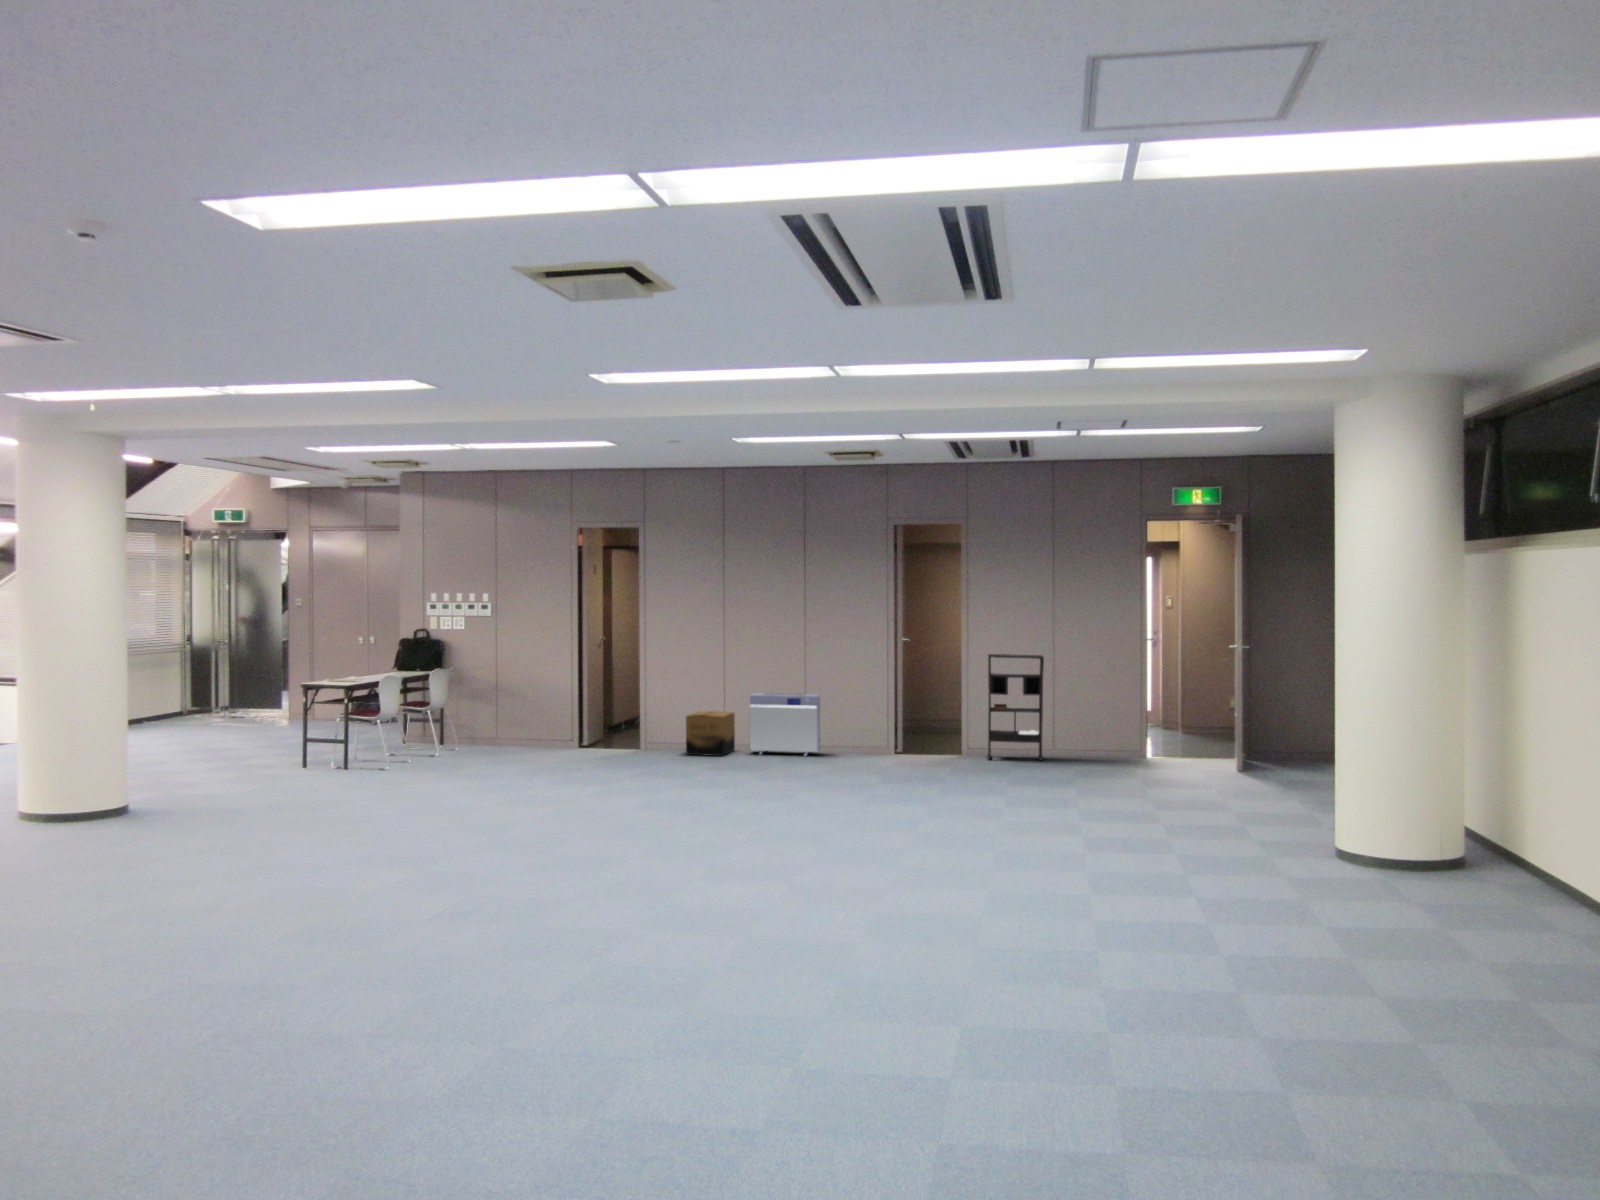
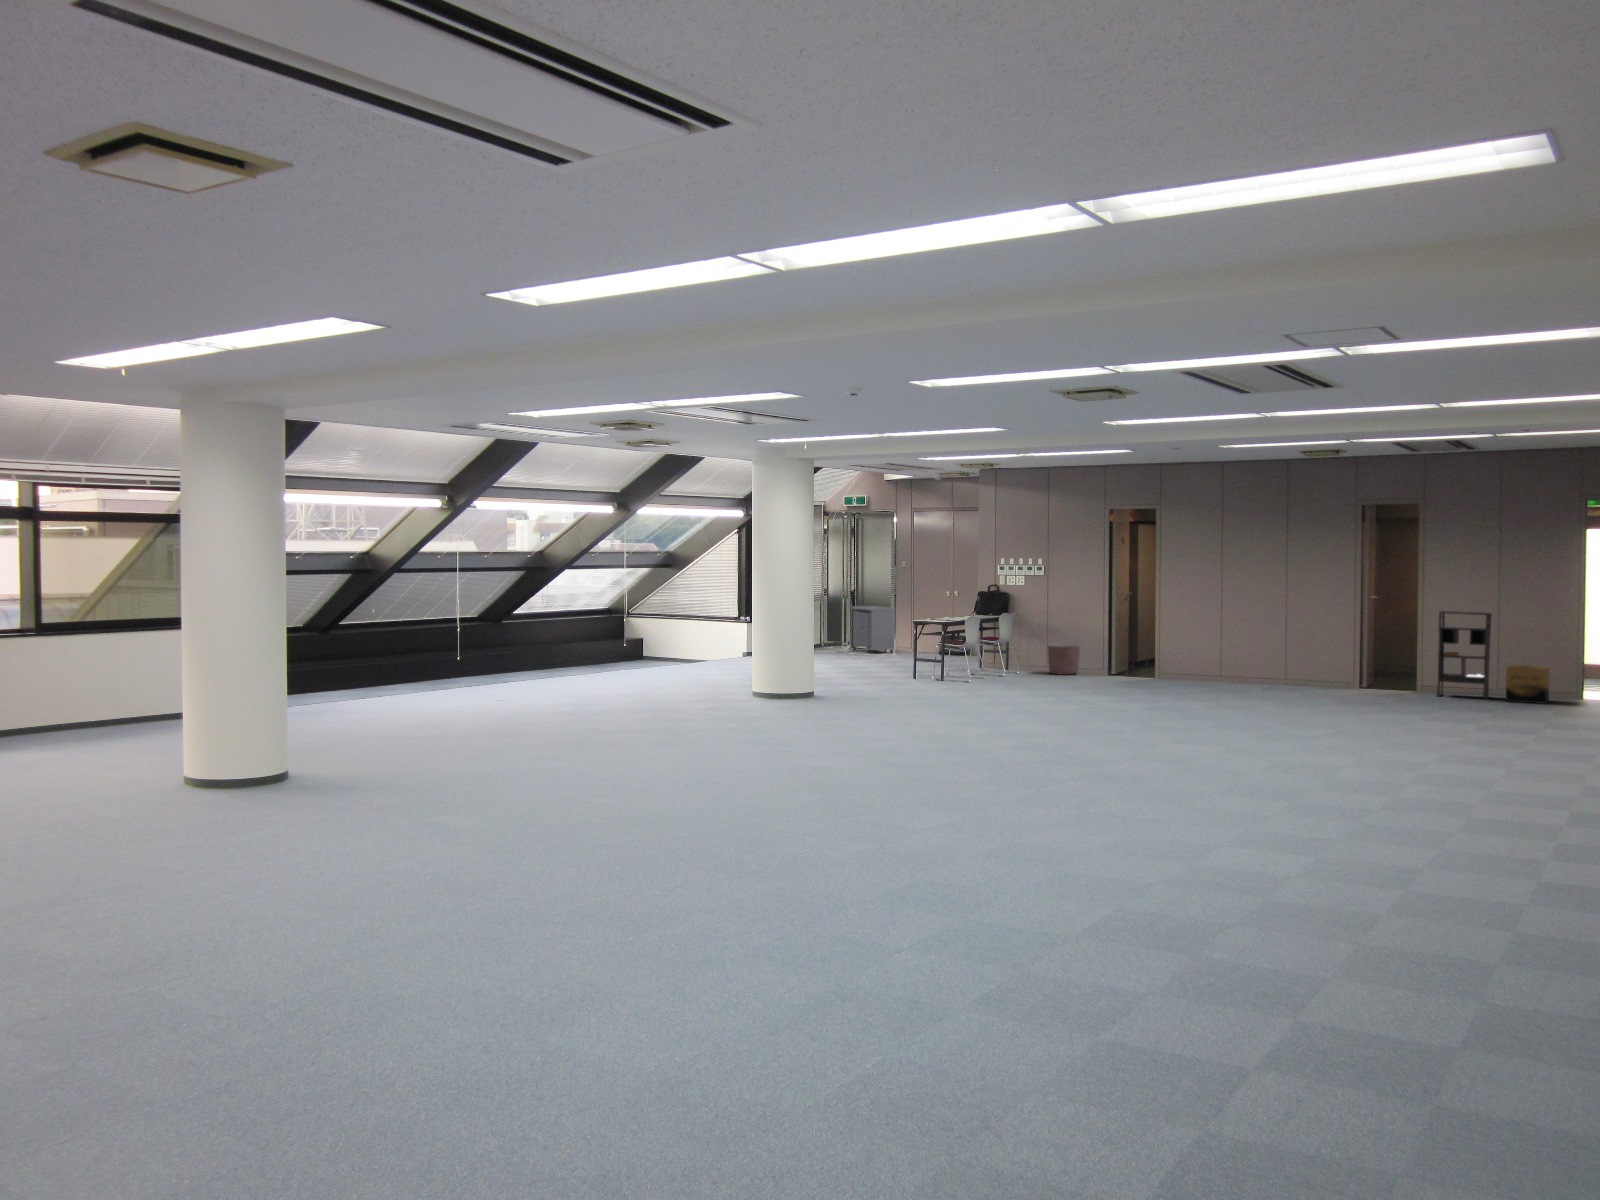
desk: none [225,657,289,723] -> present [852,606,895,653]
air purifier: present [749,693,820,756] -> none [1238,638,1297,688]
planter: none [498,707,542,750] -> present [1048,644,1080,675]
cardboard box: present [686,711,735,756] -> present [1506,665,1549,704]

